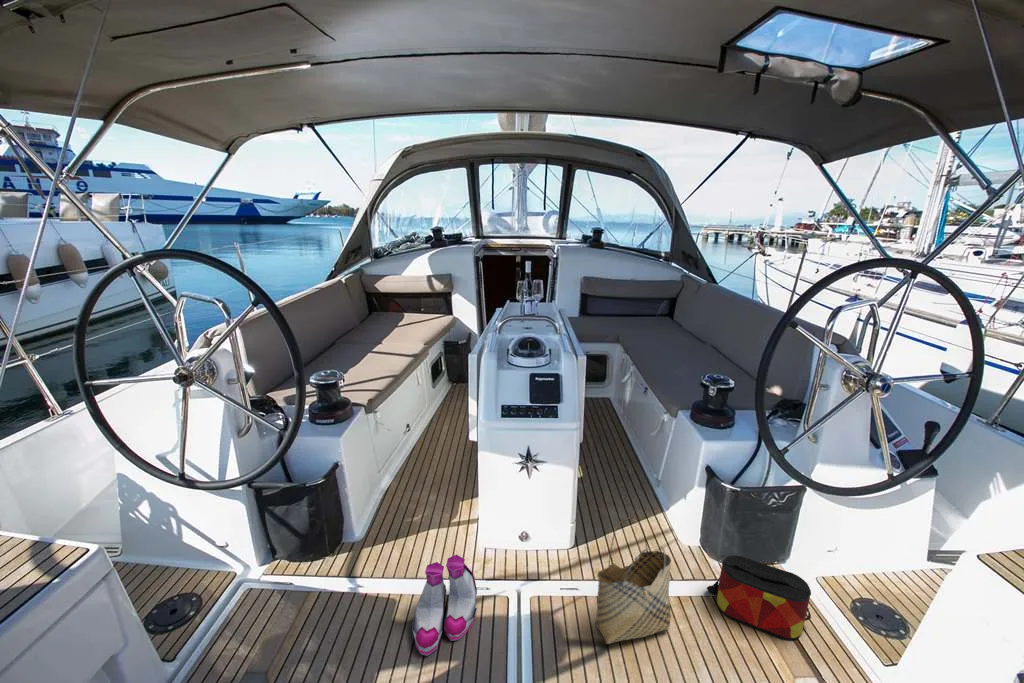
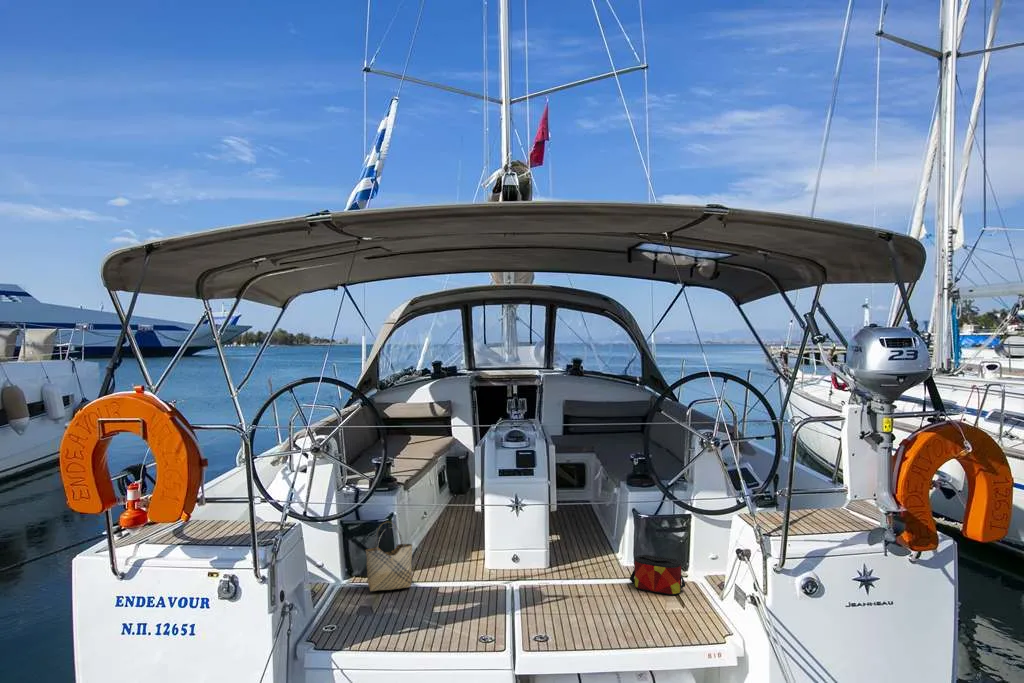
woven basket: present [595,517,671,644] -> present [366,522,412,591]
boots: present [412,555,477,656] -> none [450,551,487,604]

